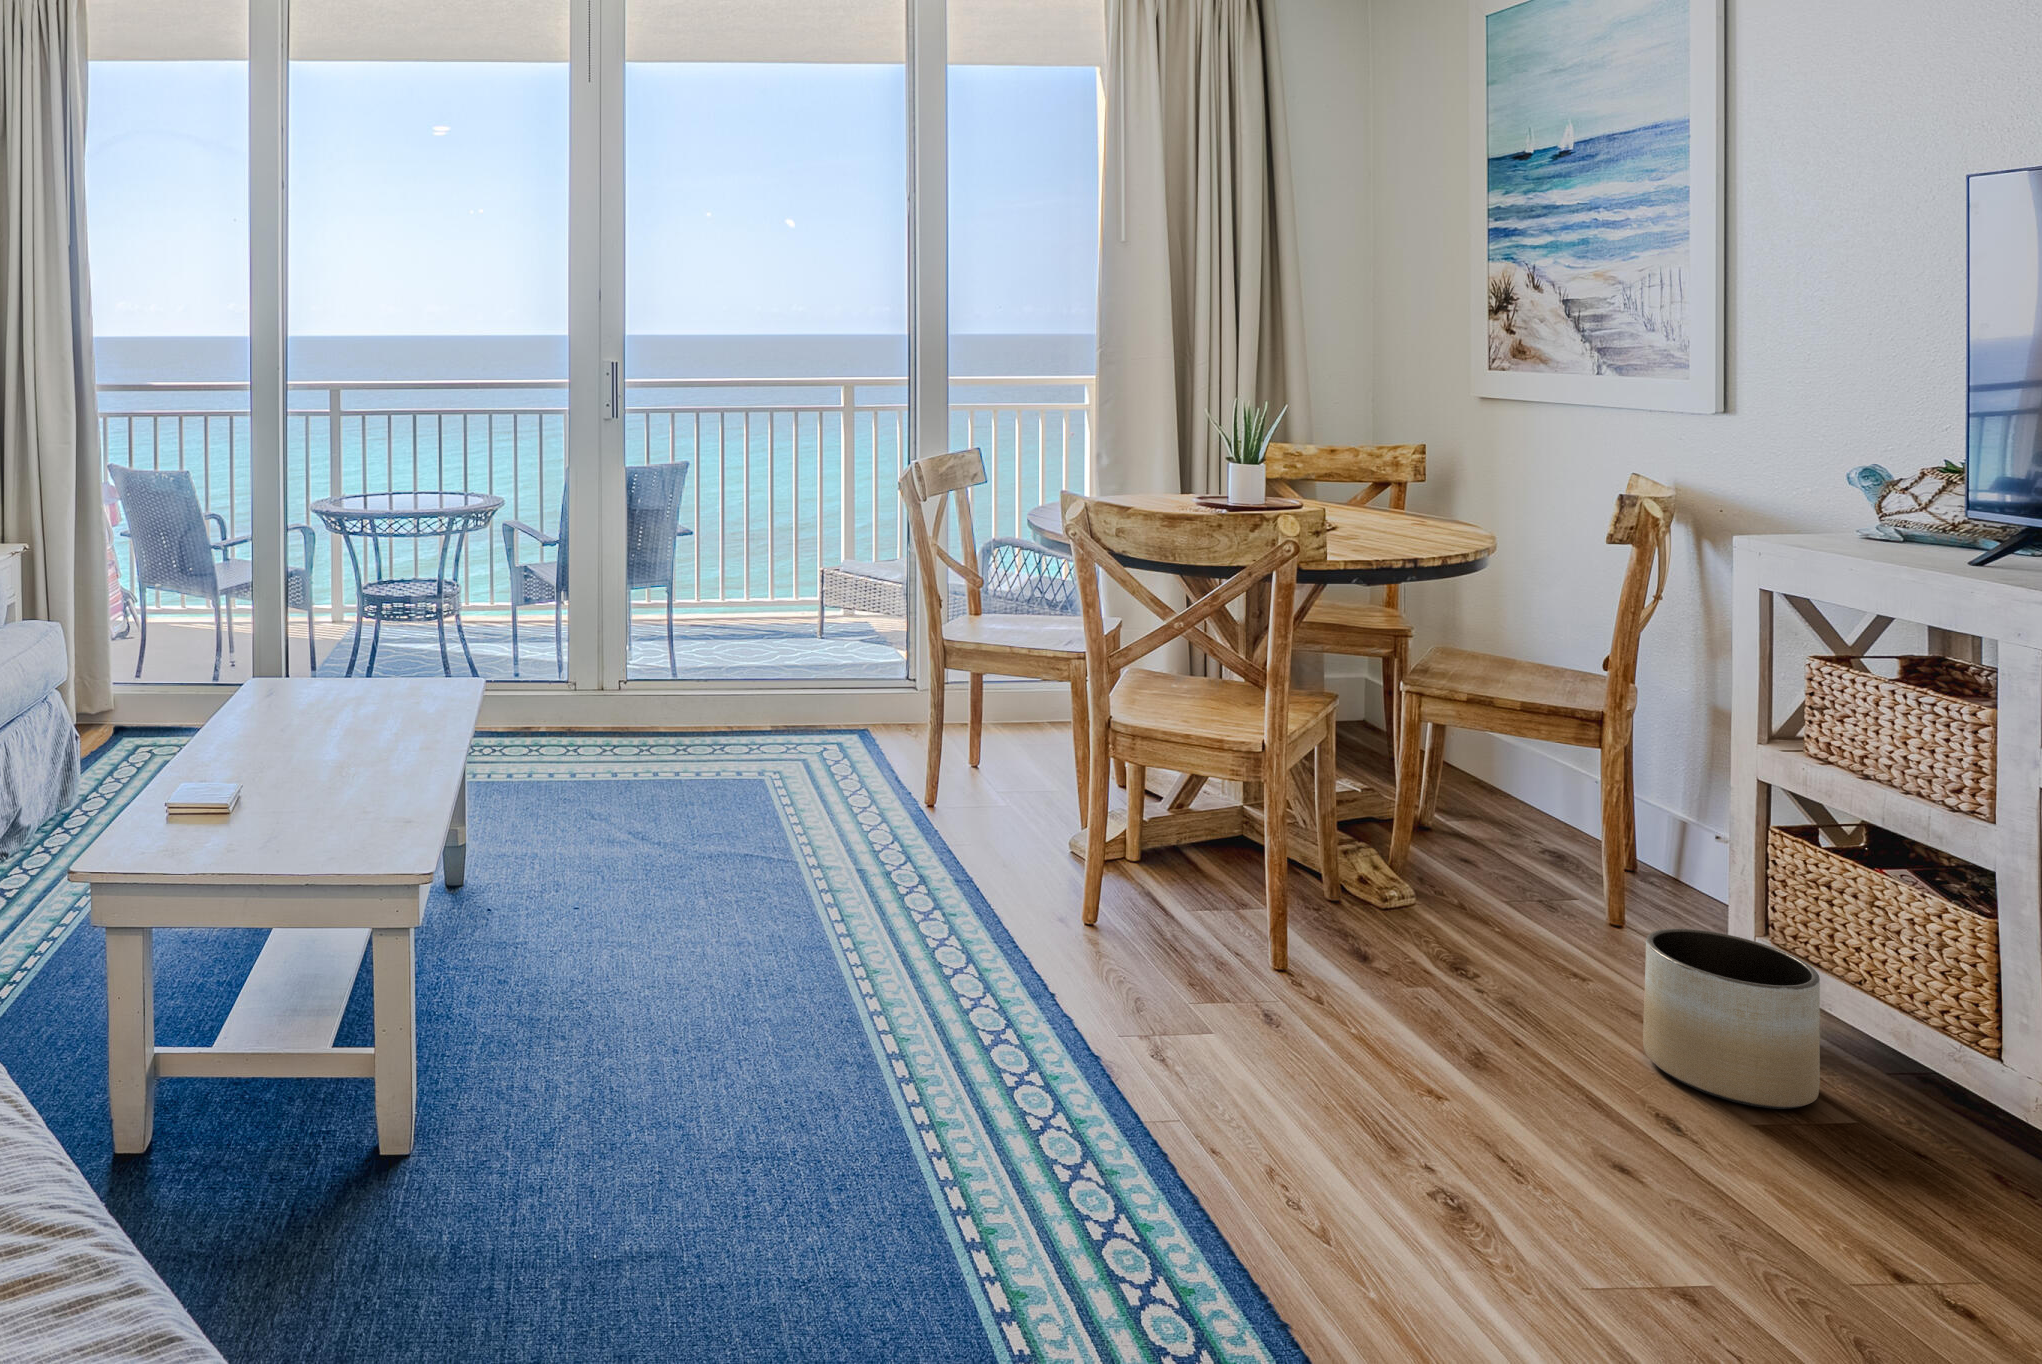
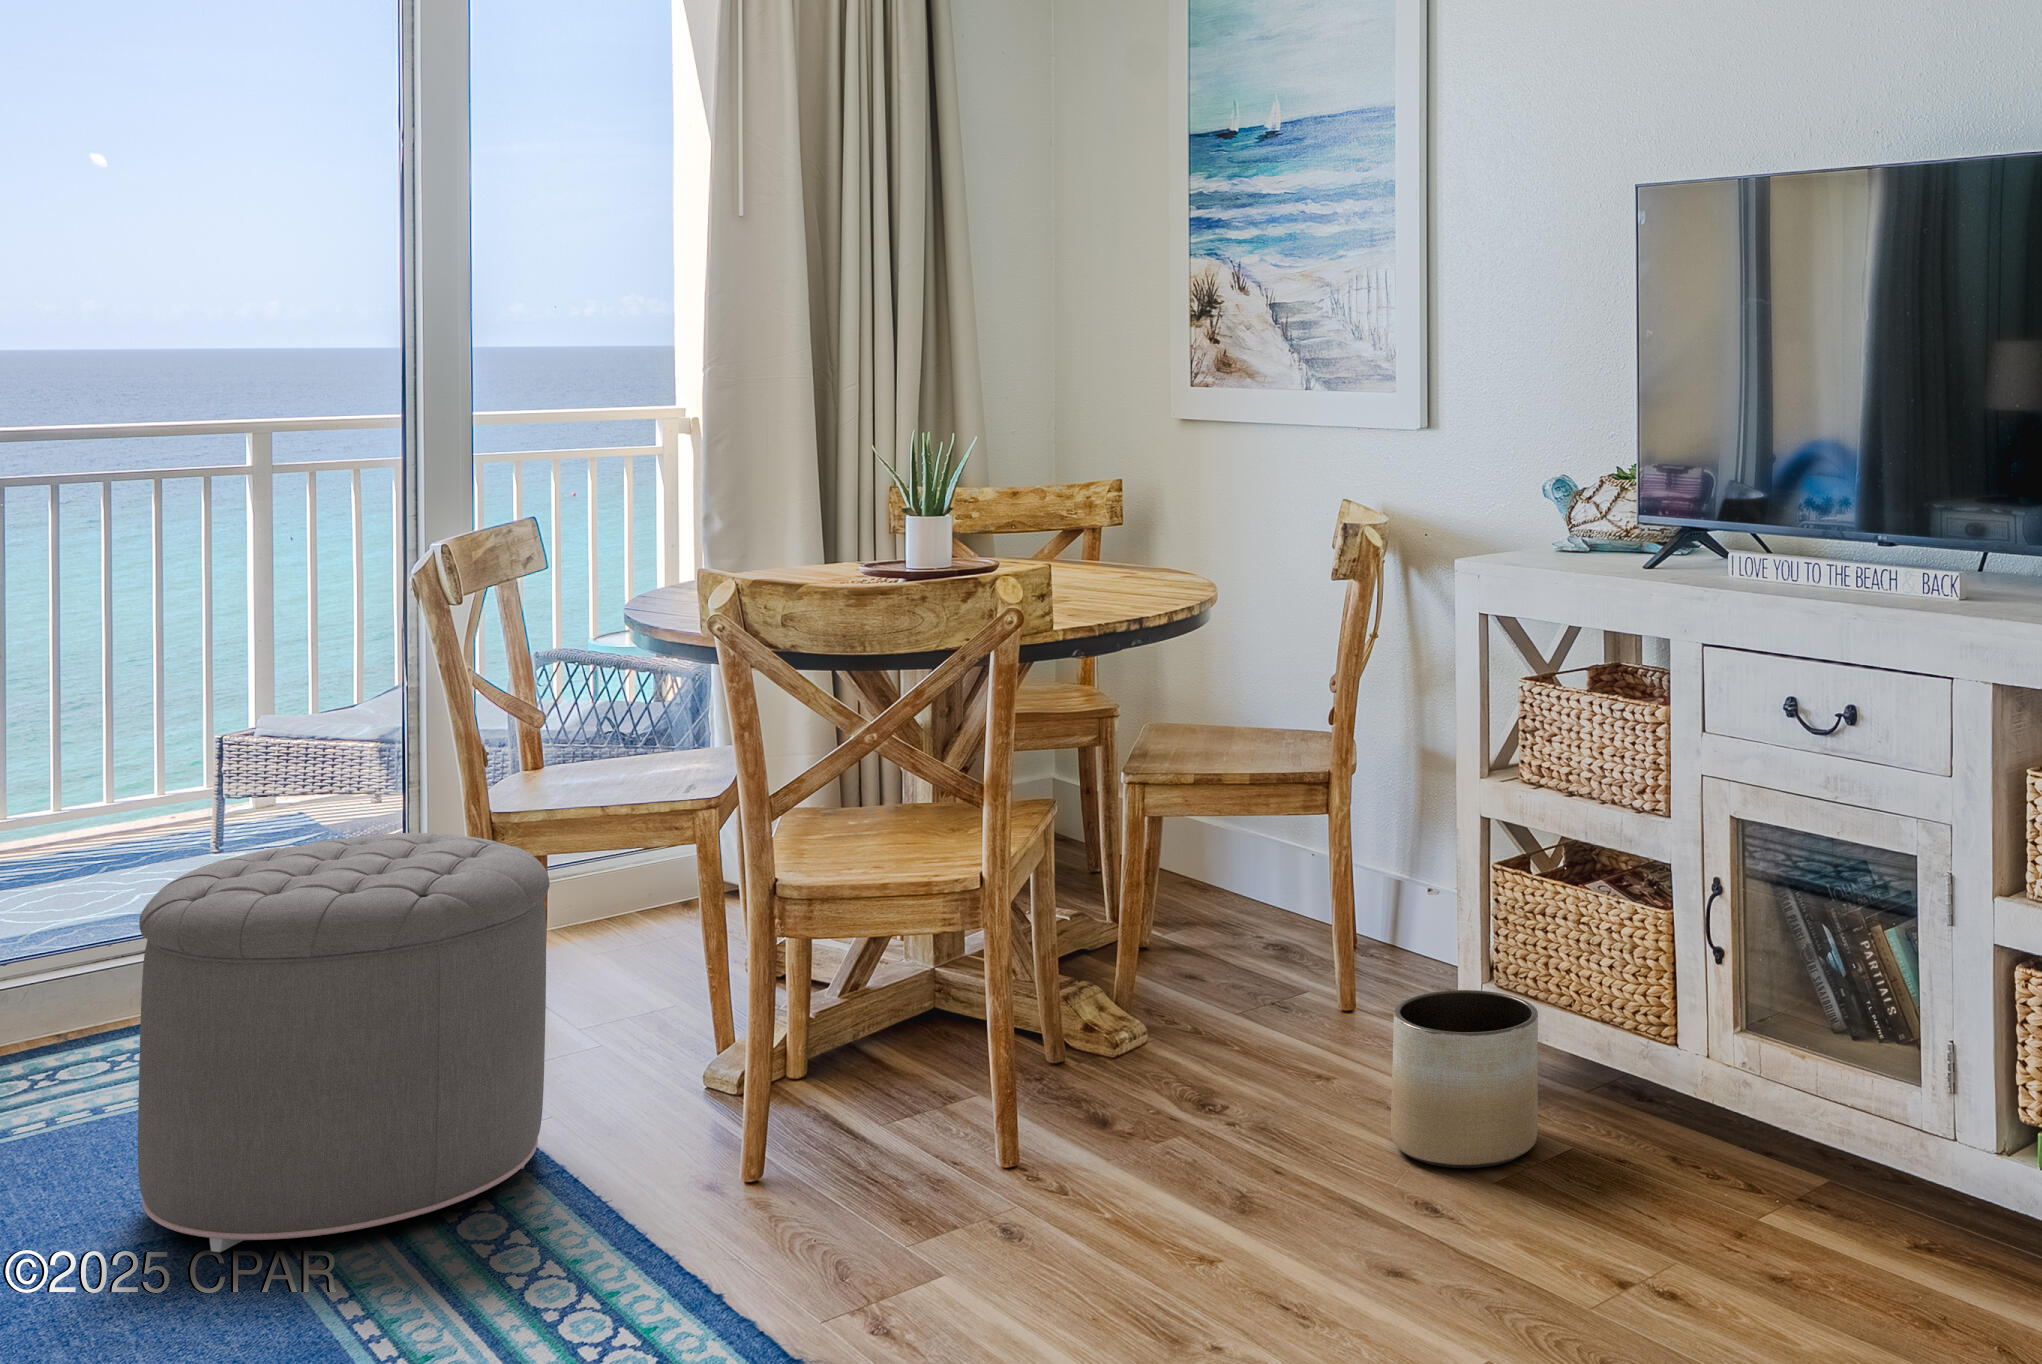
ottoman: none [747,646,964,883] -> present [138,833,550,1252]

